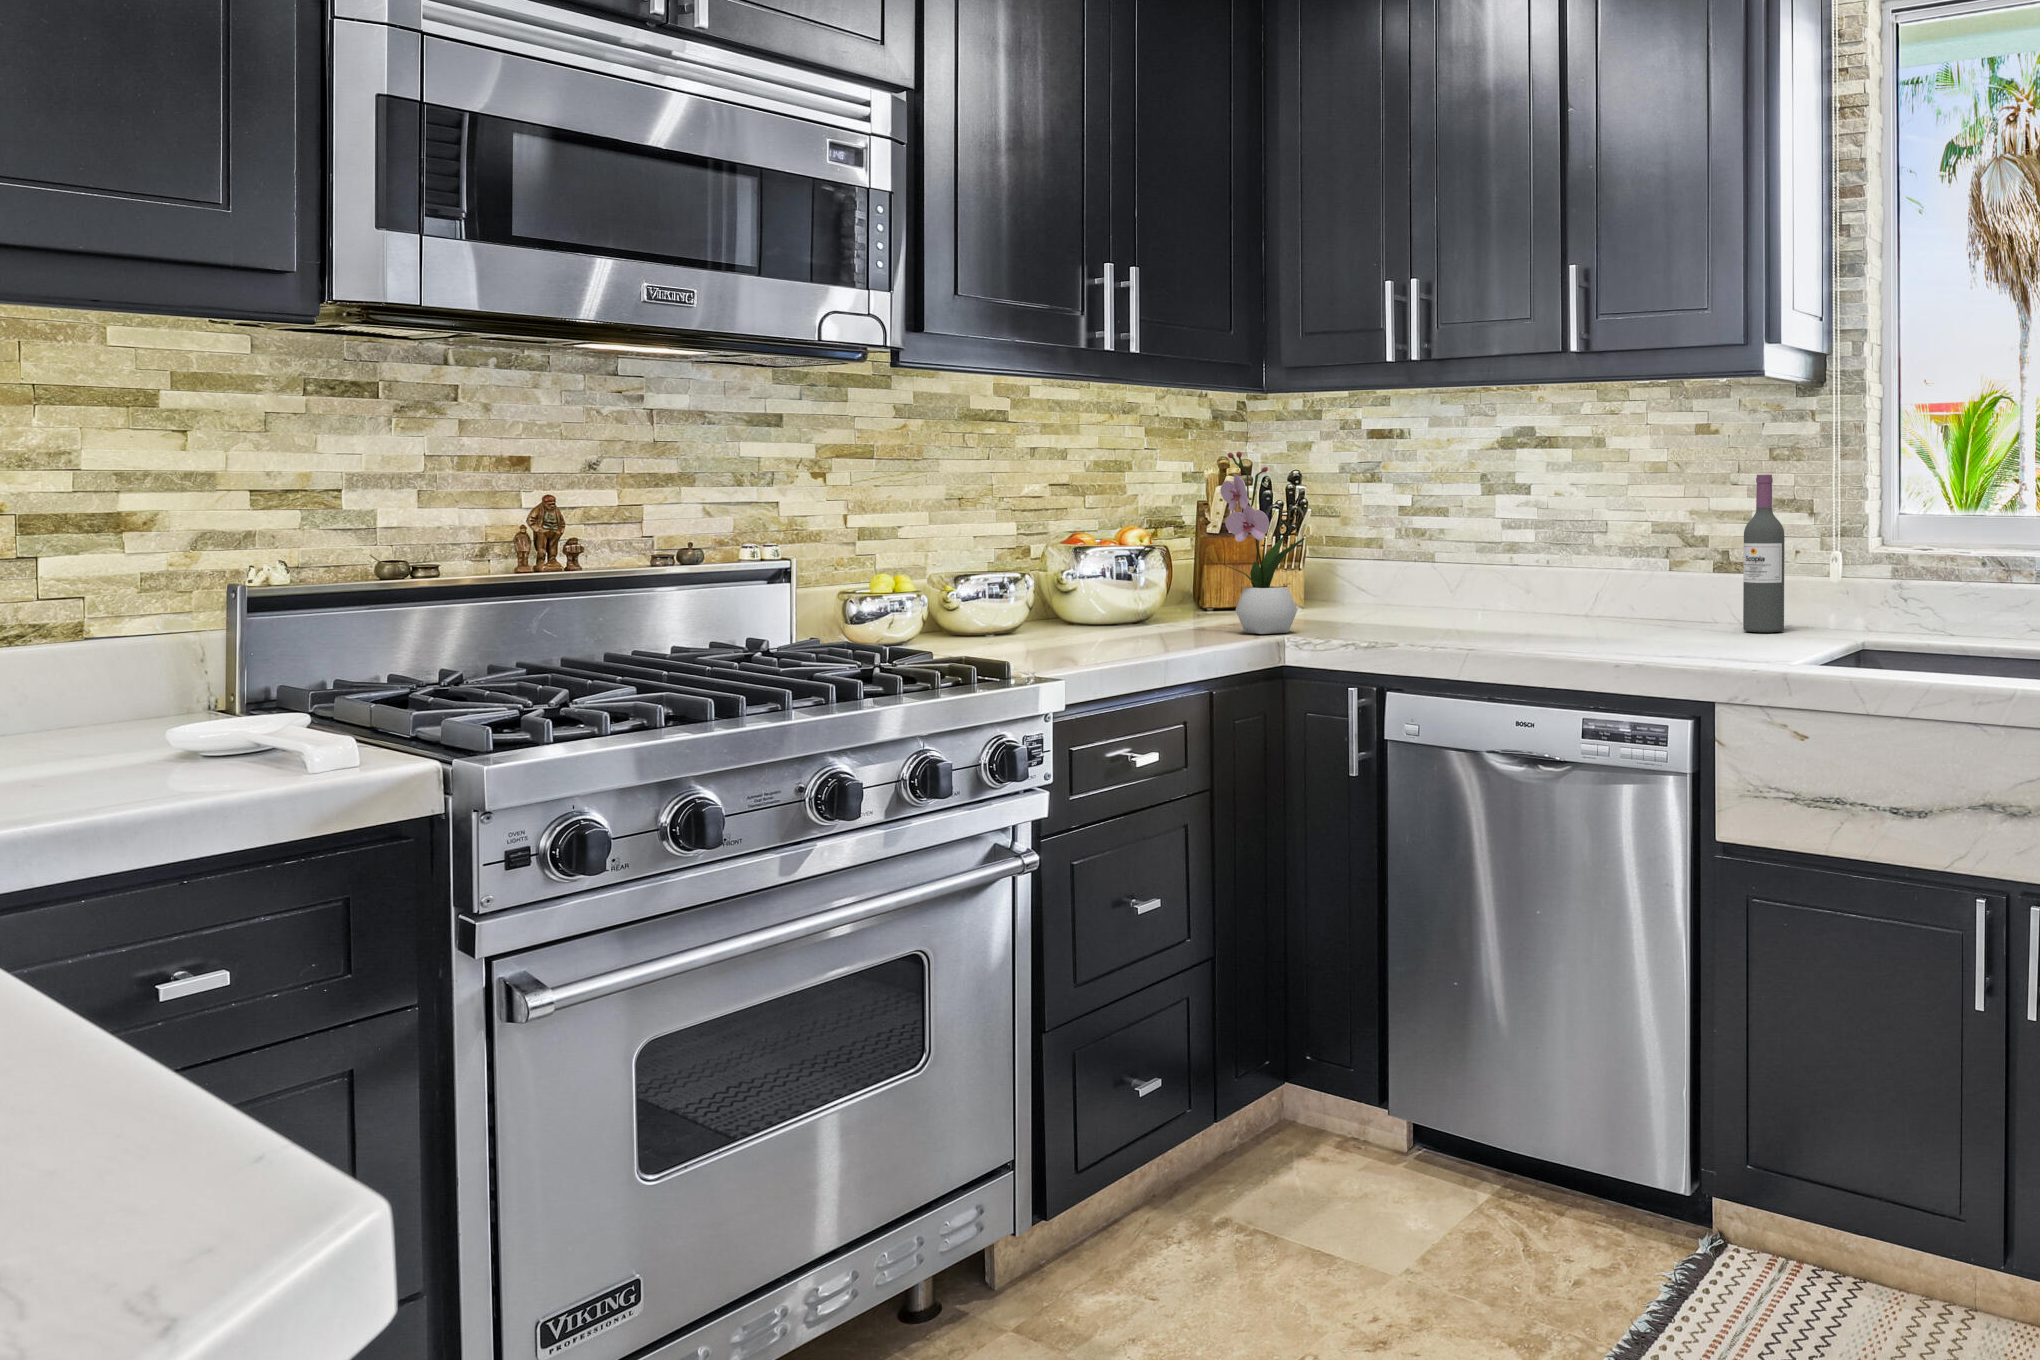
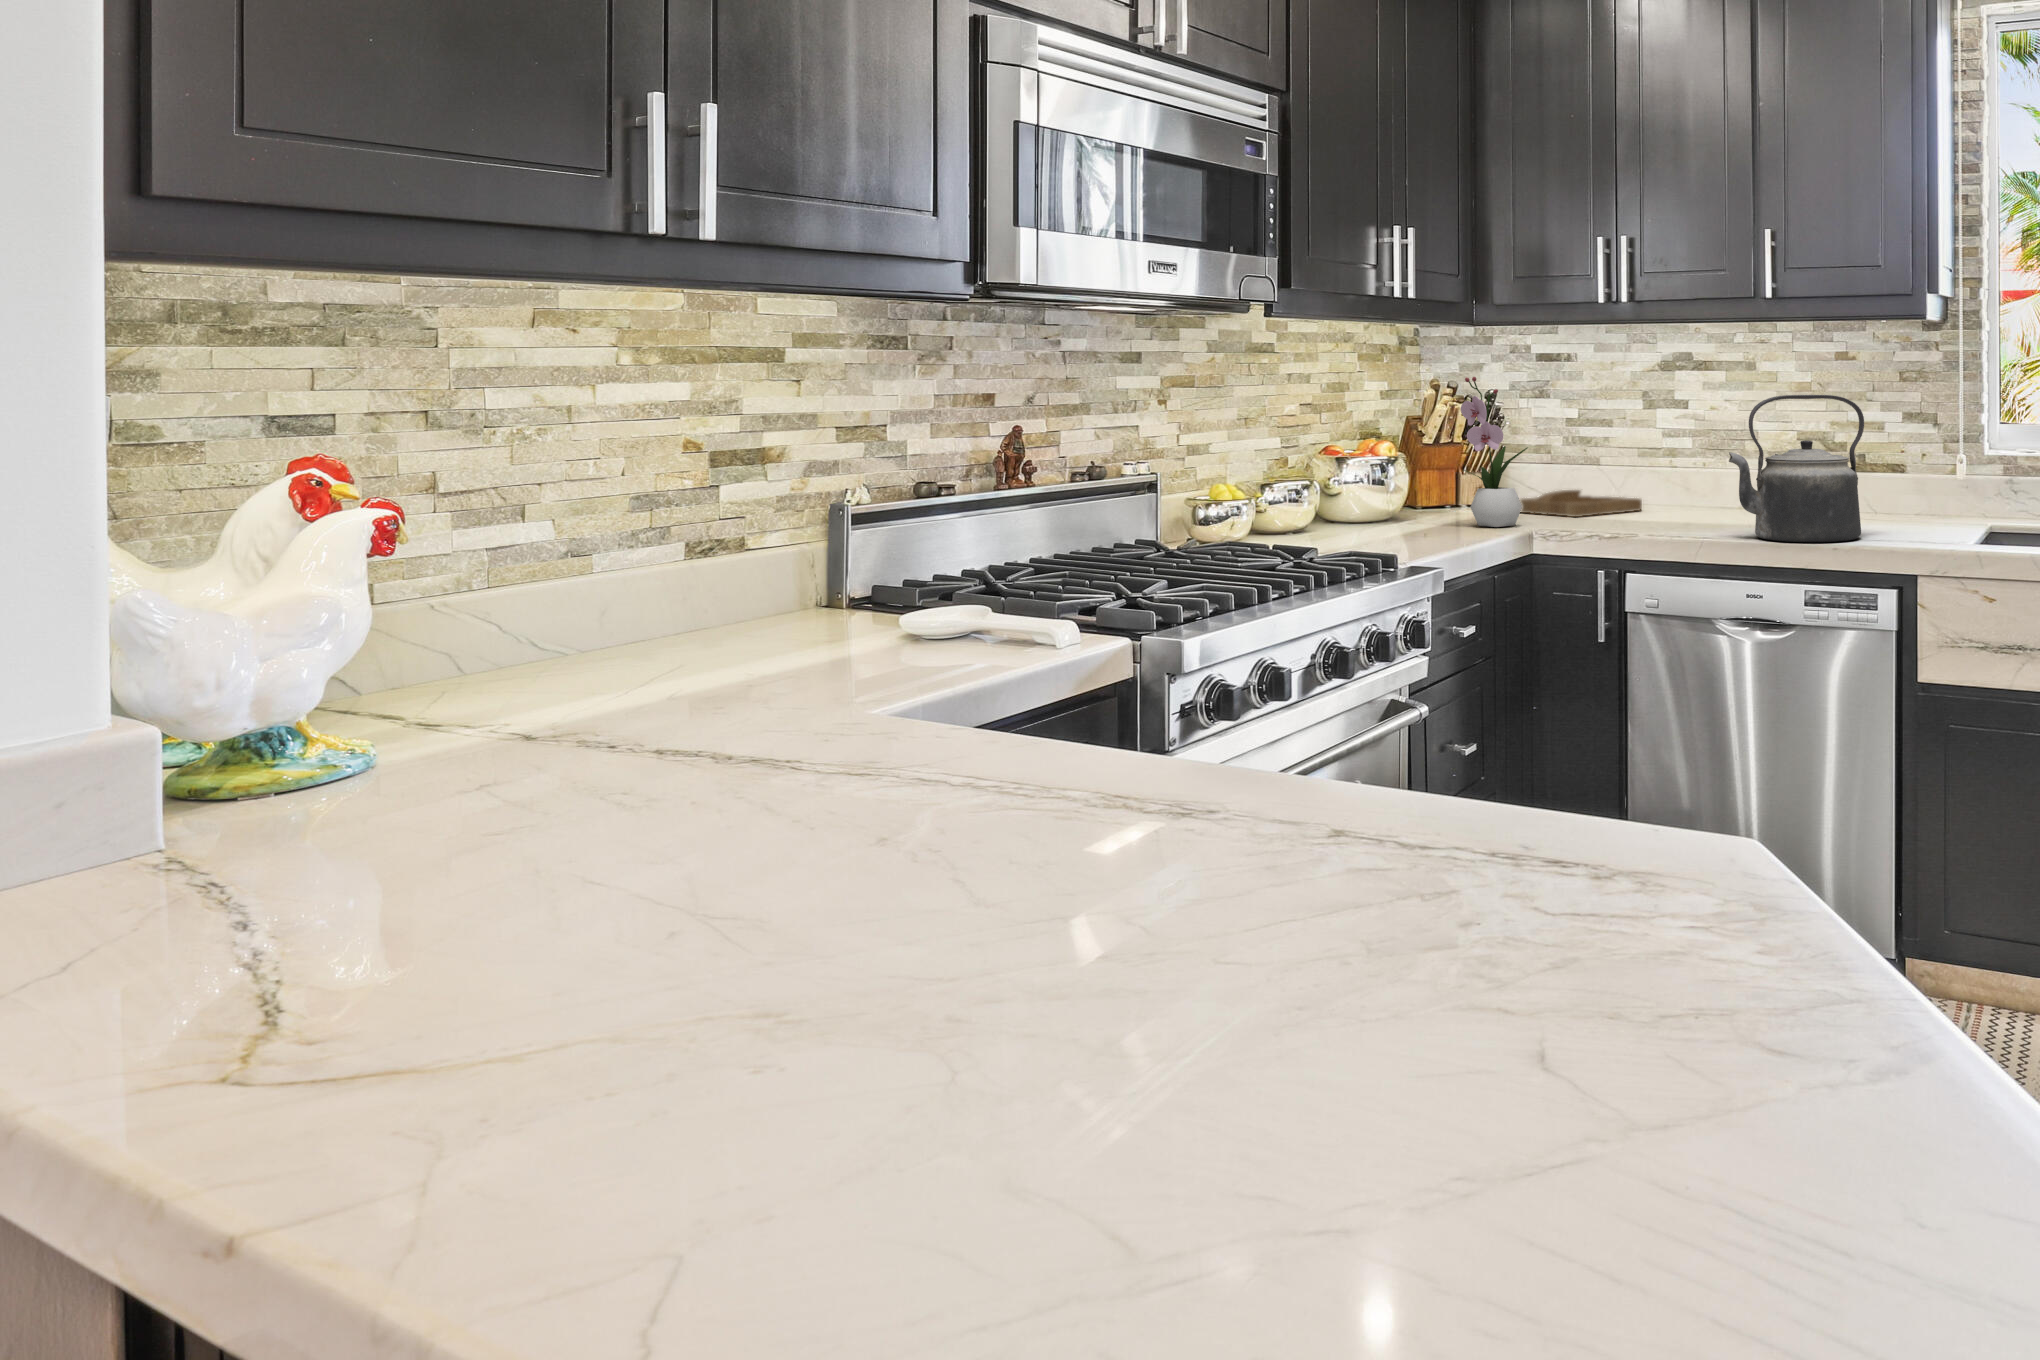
kettle: none [1502,471,1674,656] -> present [1729,395,1864,542]
wine bottle: present [1743,475,1785,632] -> none [1879,393,1914,520]
tray: none [1323,593,1482,625] -> present [1520,490,1642,517]

